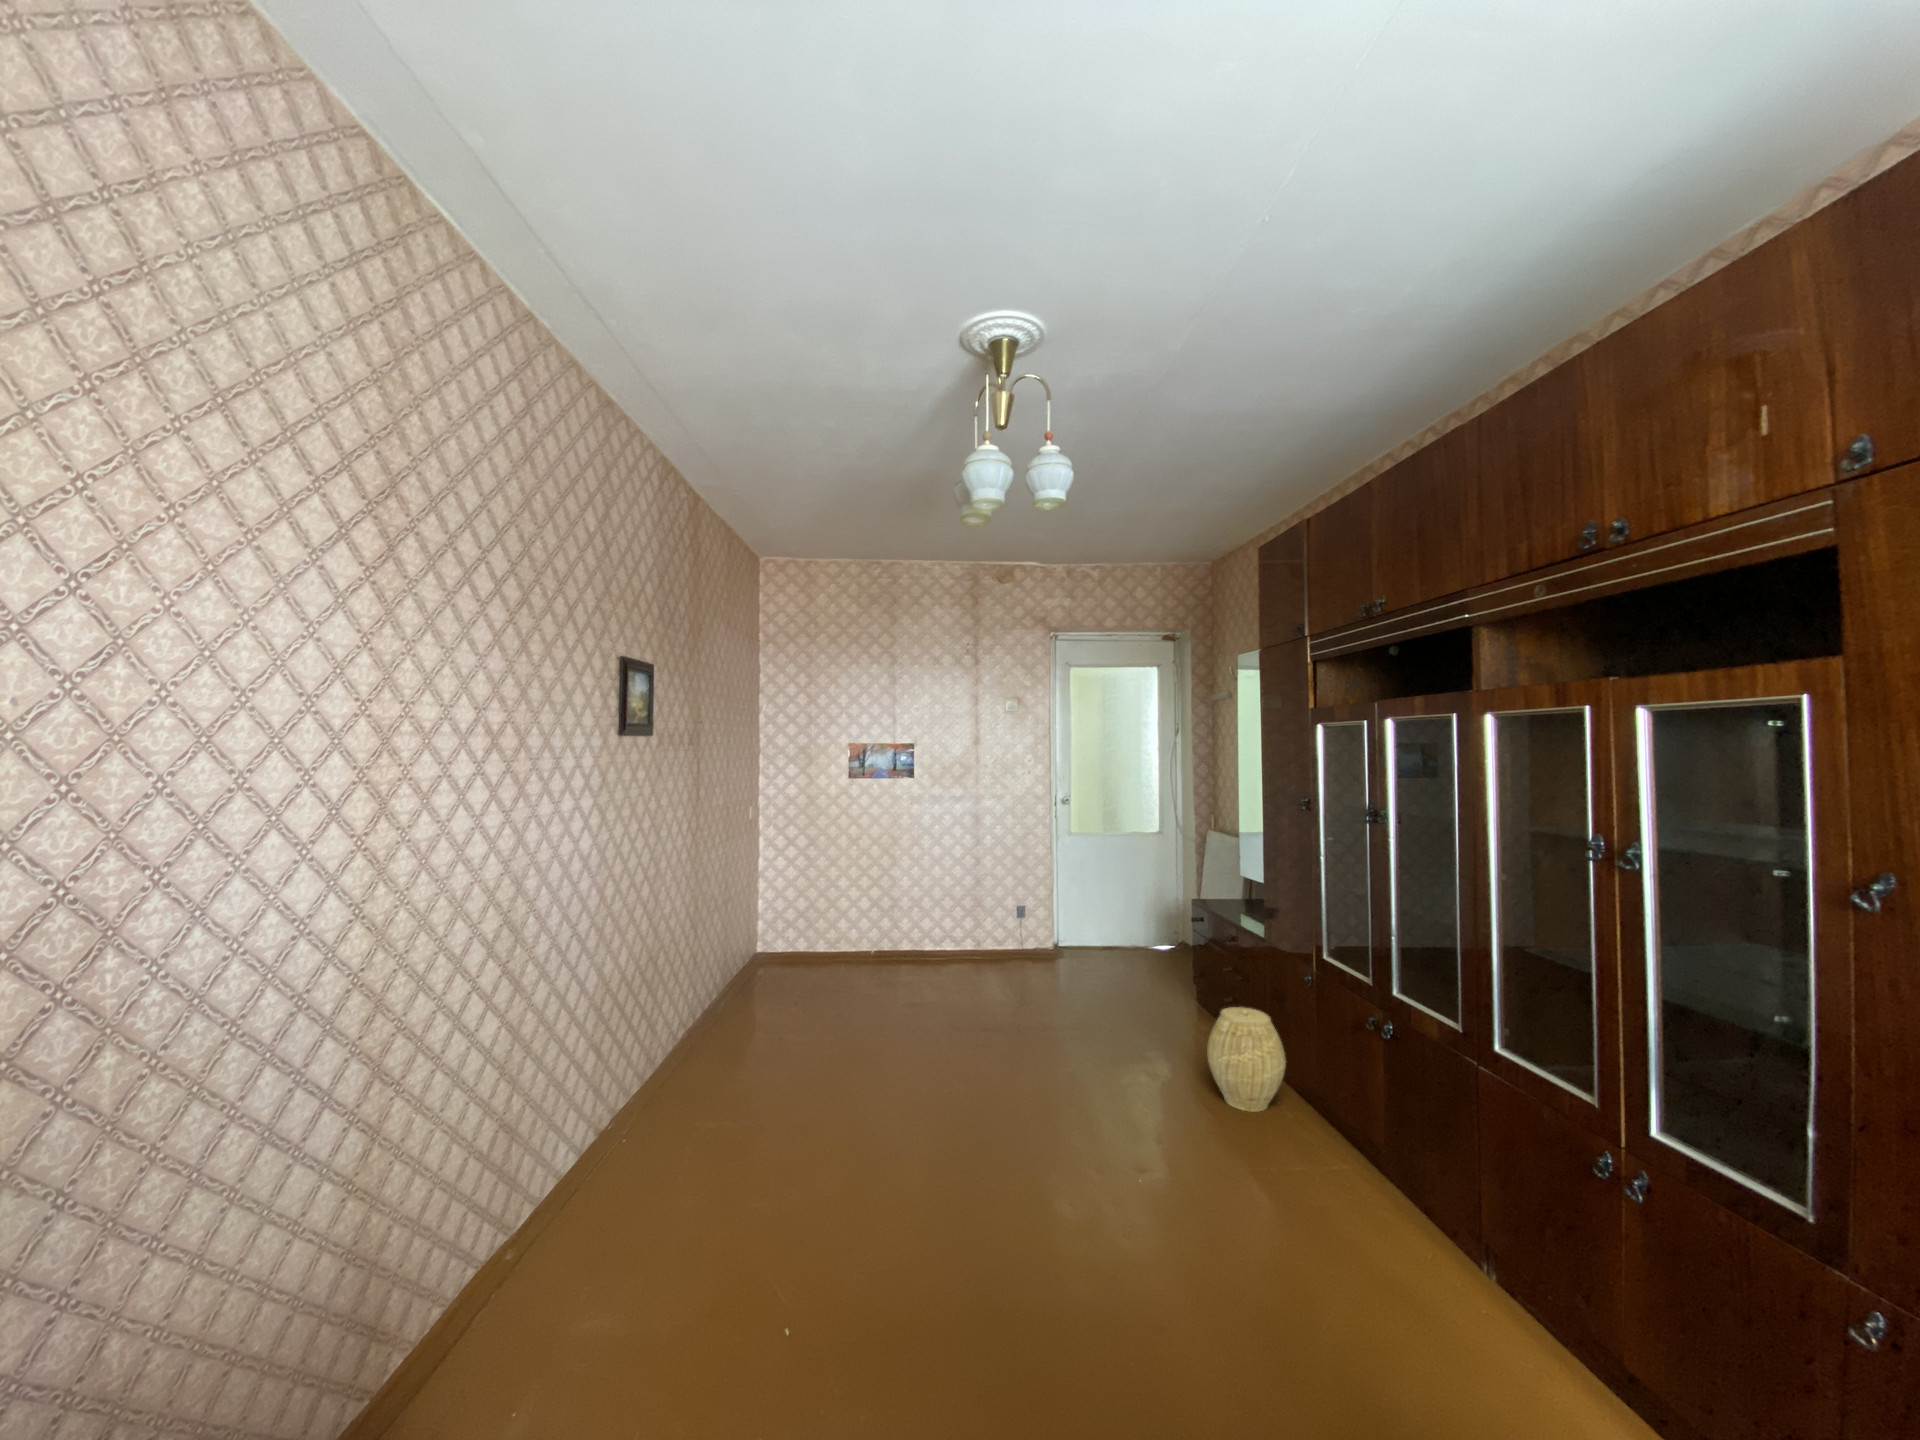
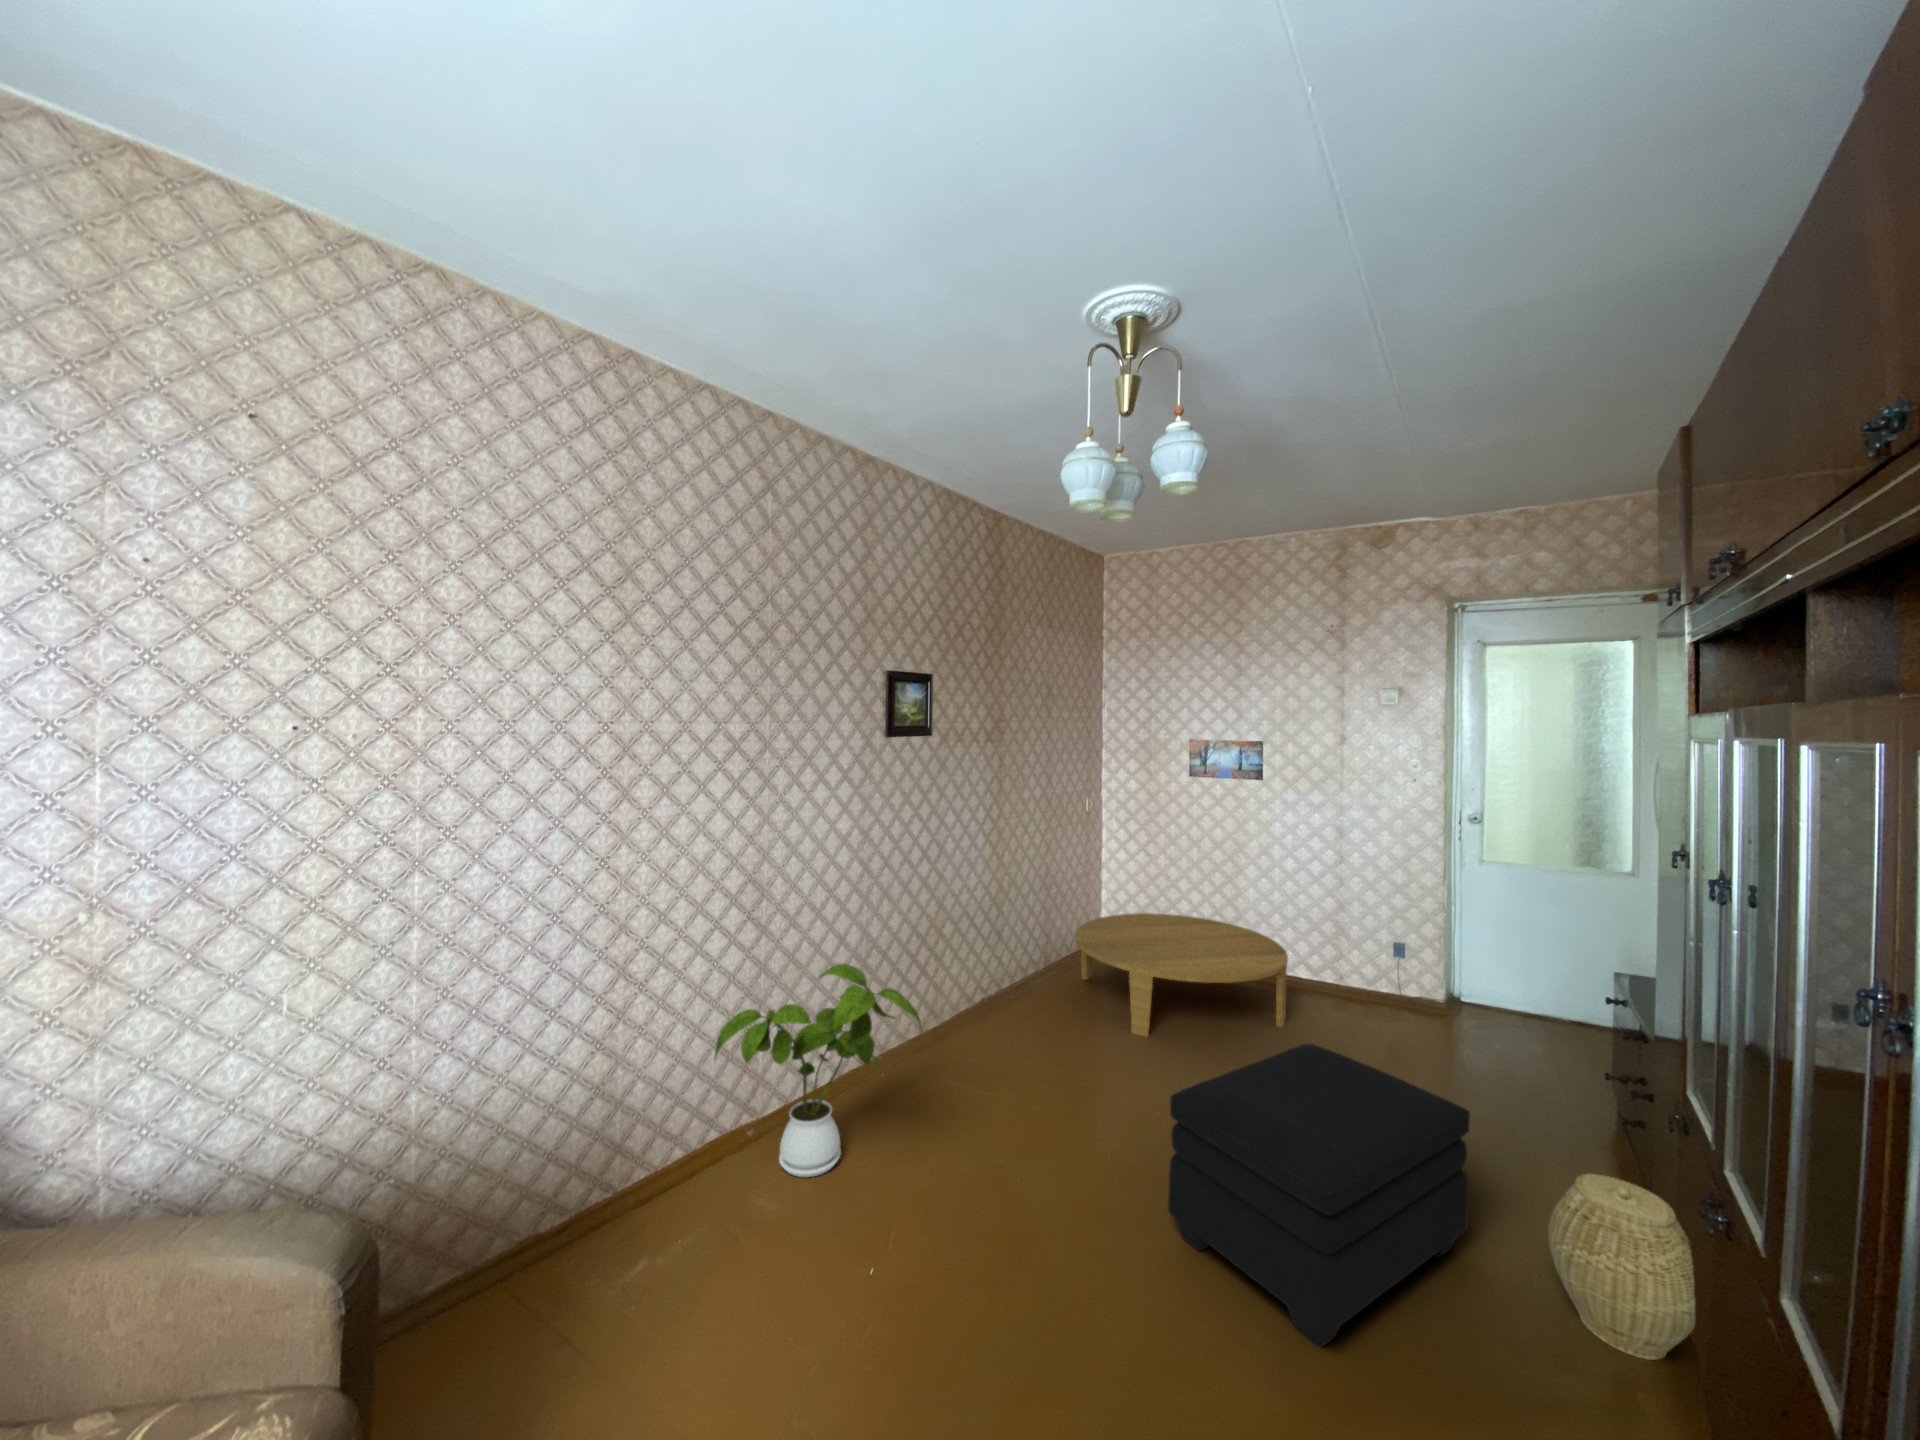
coffee table: none [762,911,957,1026] -> present [1075,913,1288,1037]
ottoman: none [992,977,1159,1183] -> present [1168,1043,1470,1348]
house plant: none [496,994,763,1273] -> present [715,964,922,1177]

